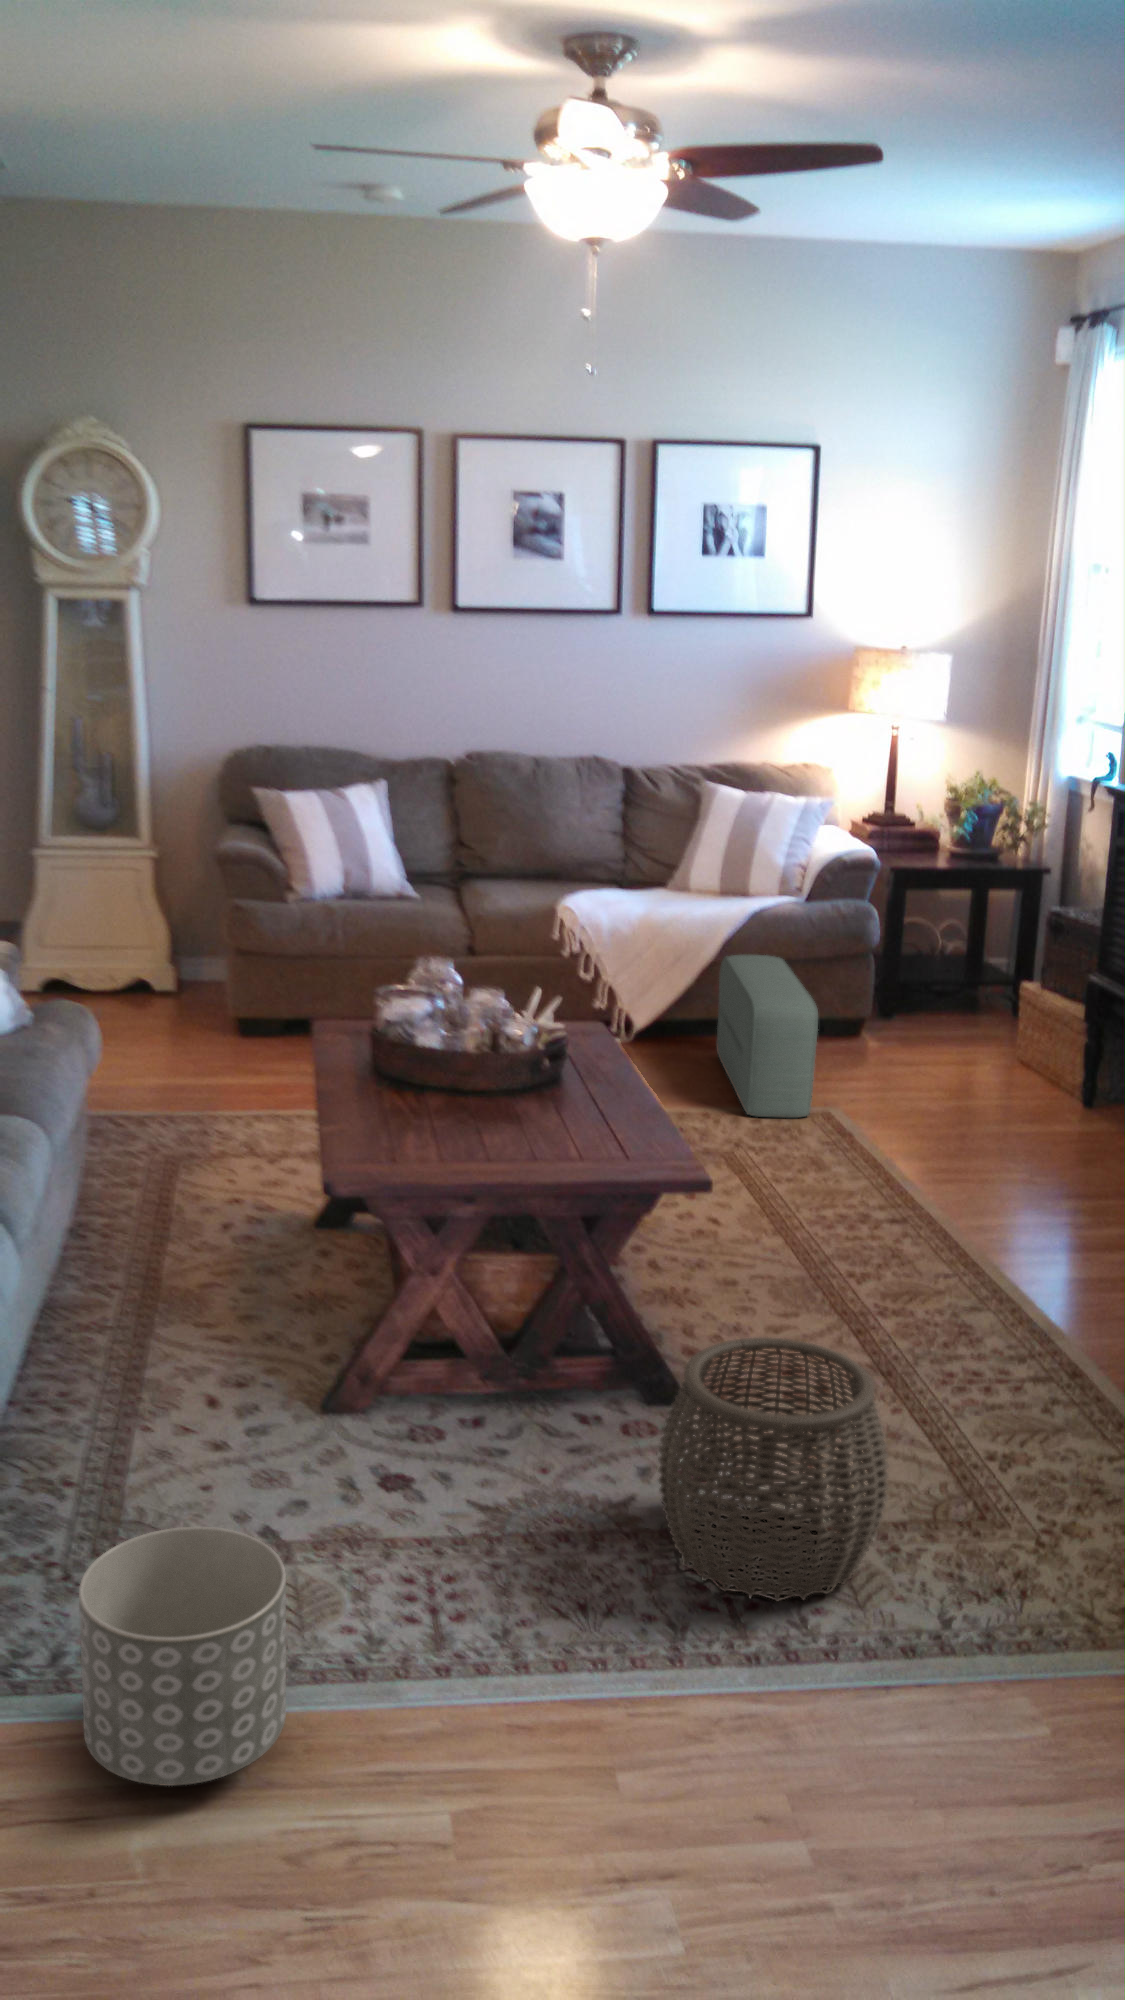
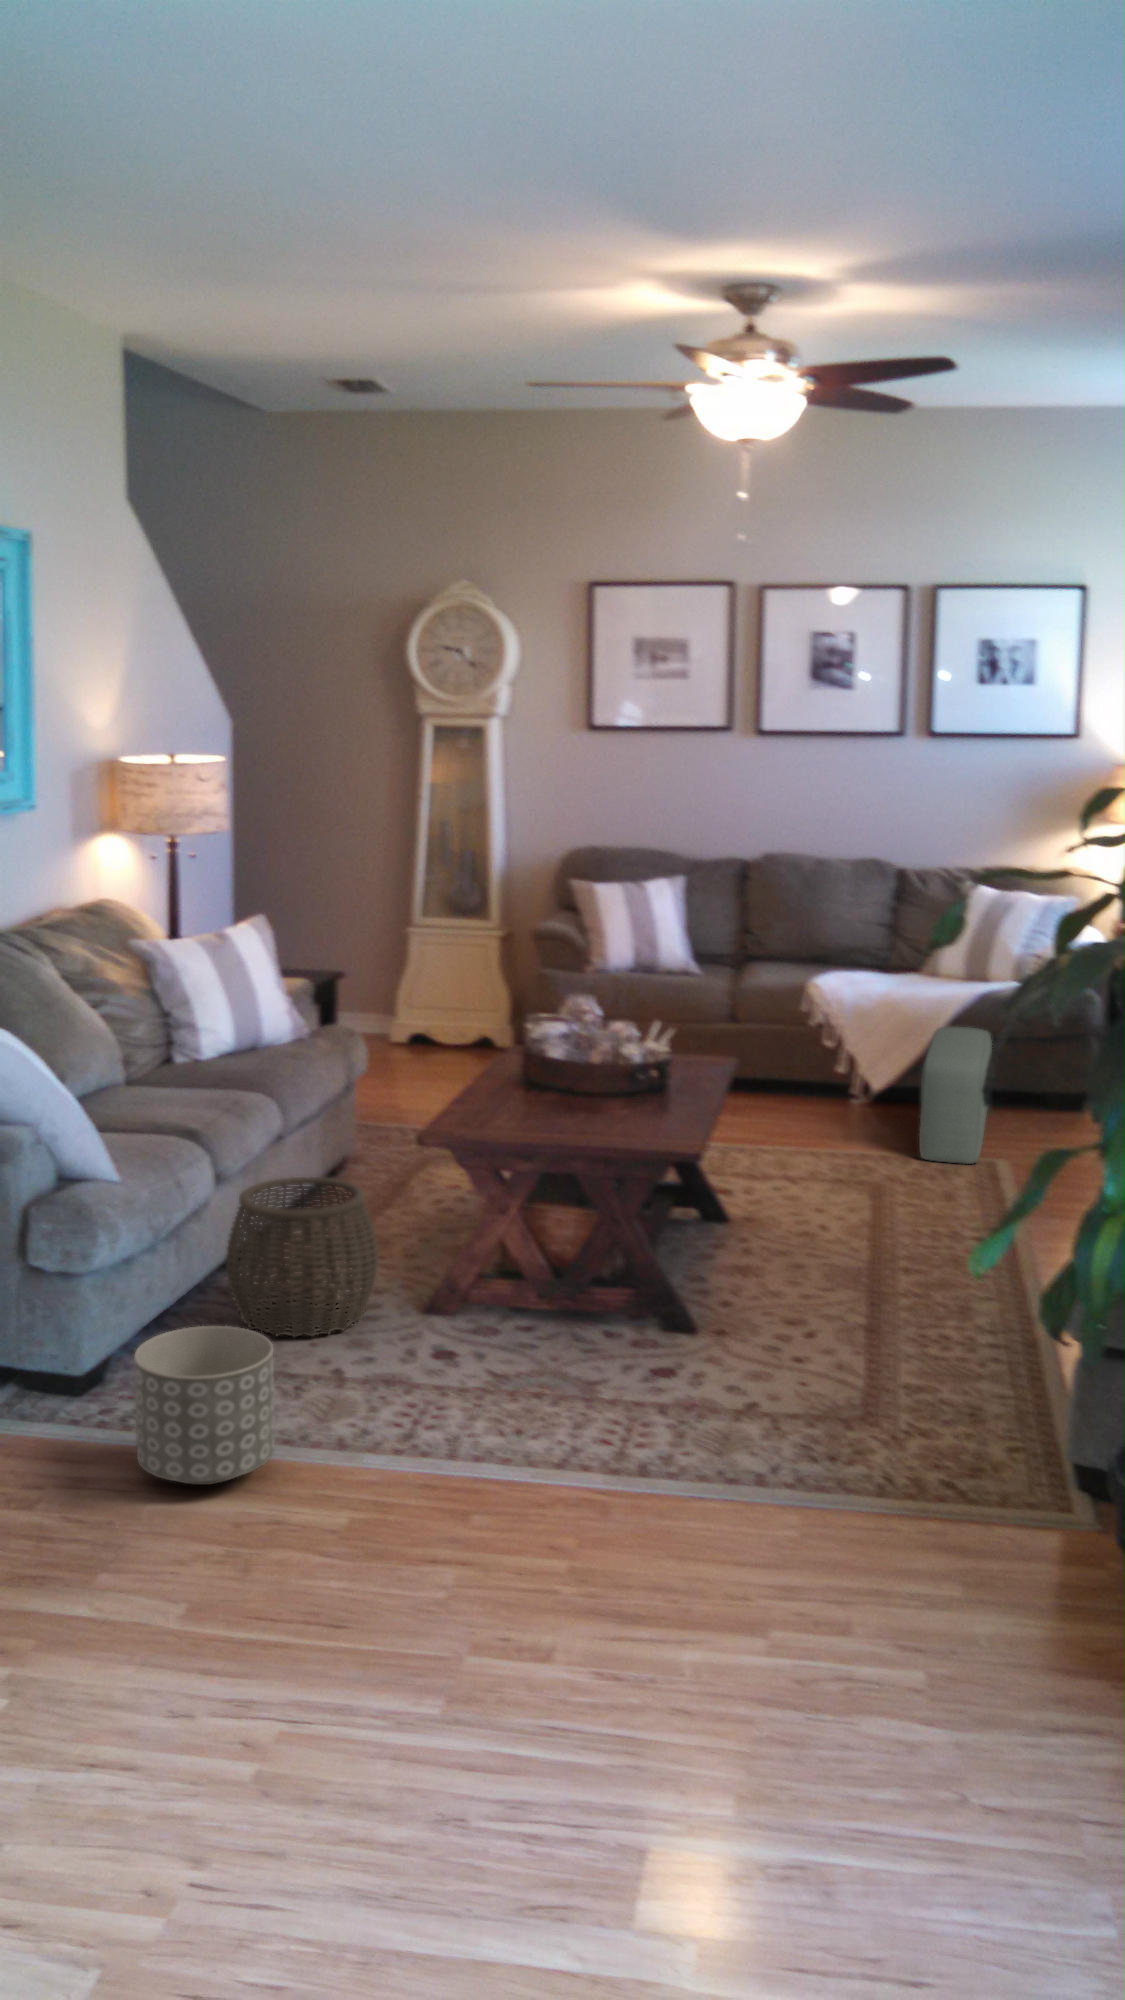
woven basket: present [658,1337,889,1601] -> present [226,1177,378,1337]

